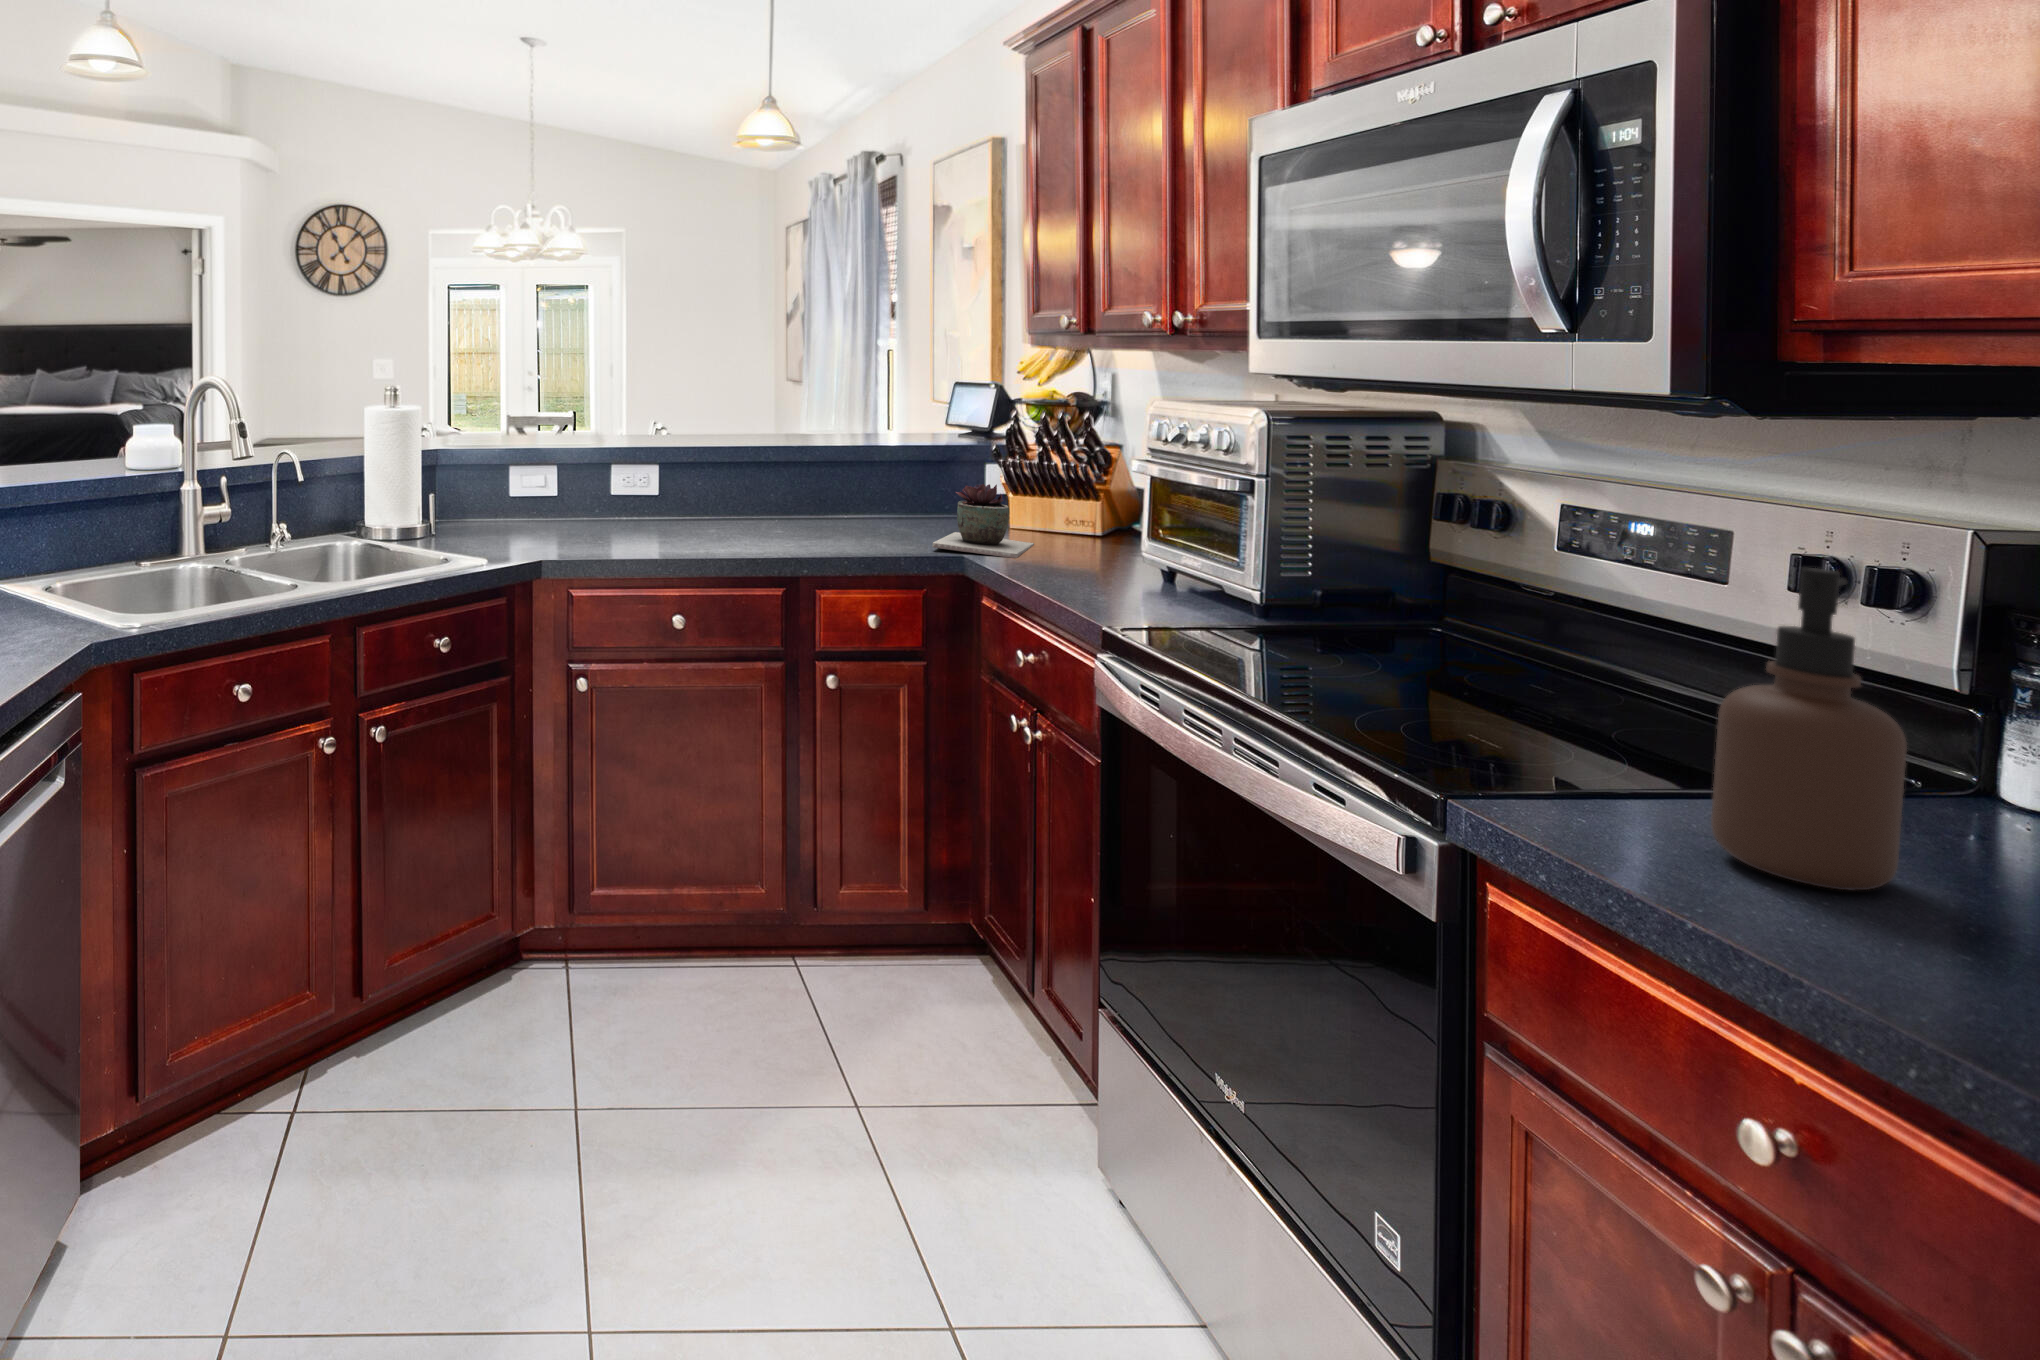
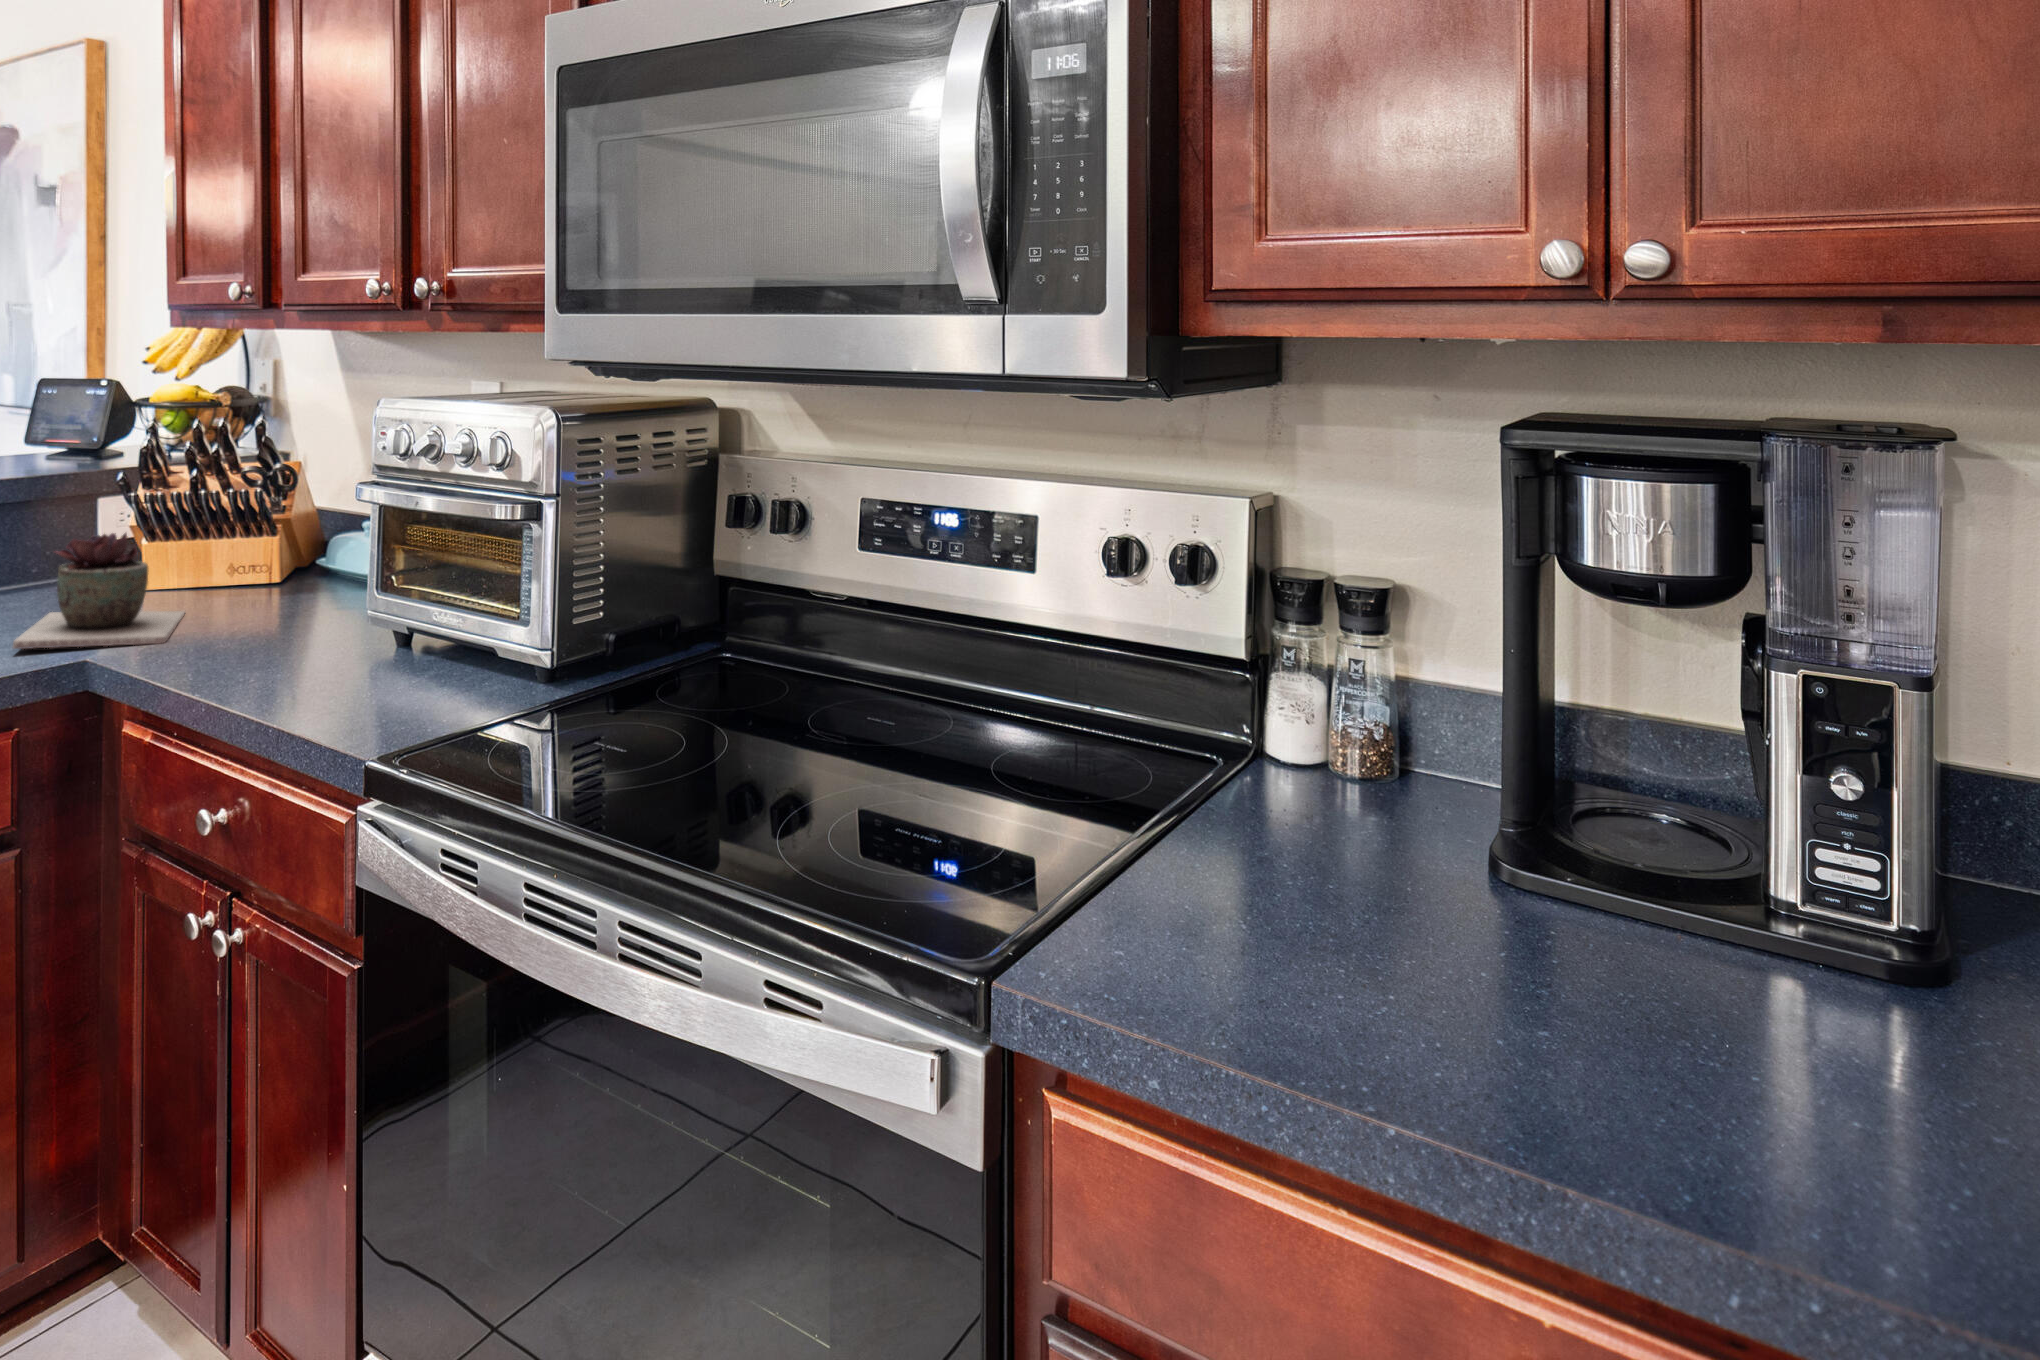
soap dispenser: present [1711,568,1907,890] -> none [1259,576,1434,976]

